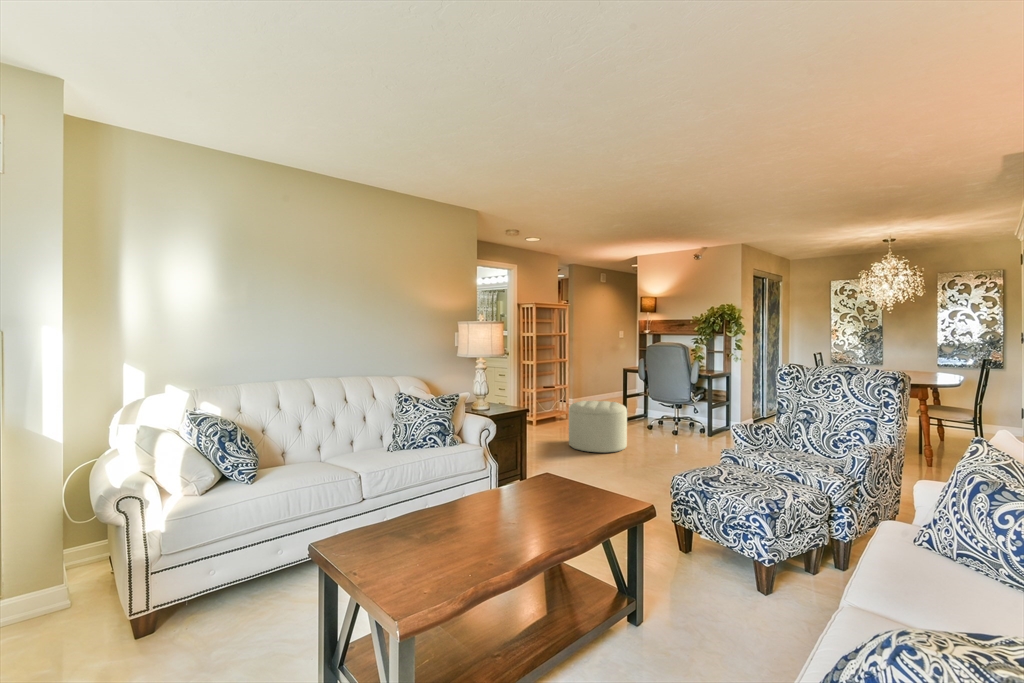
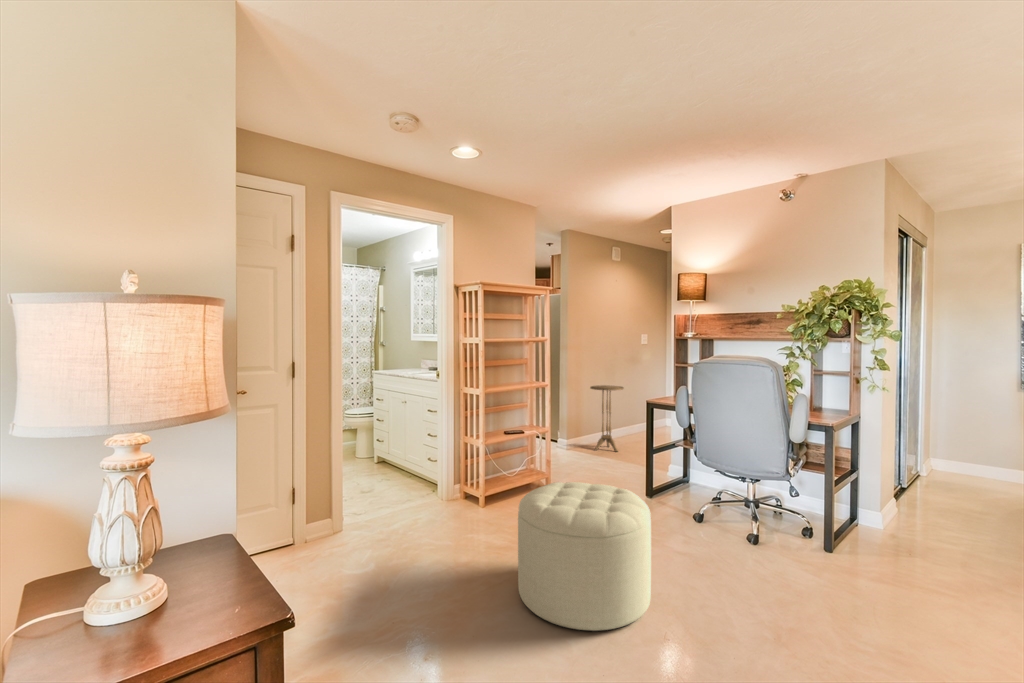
side table: none [586,364,607,405] -> present [590,385,624,452]

